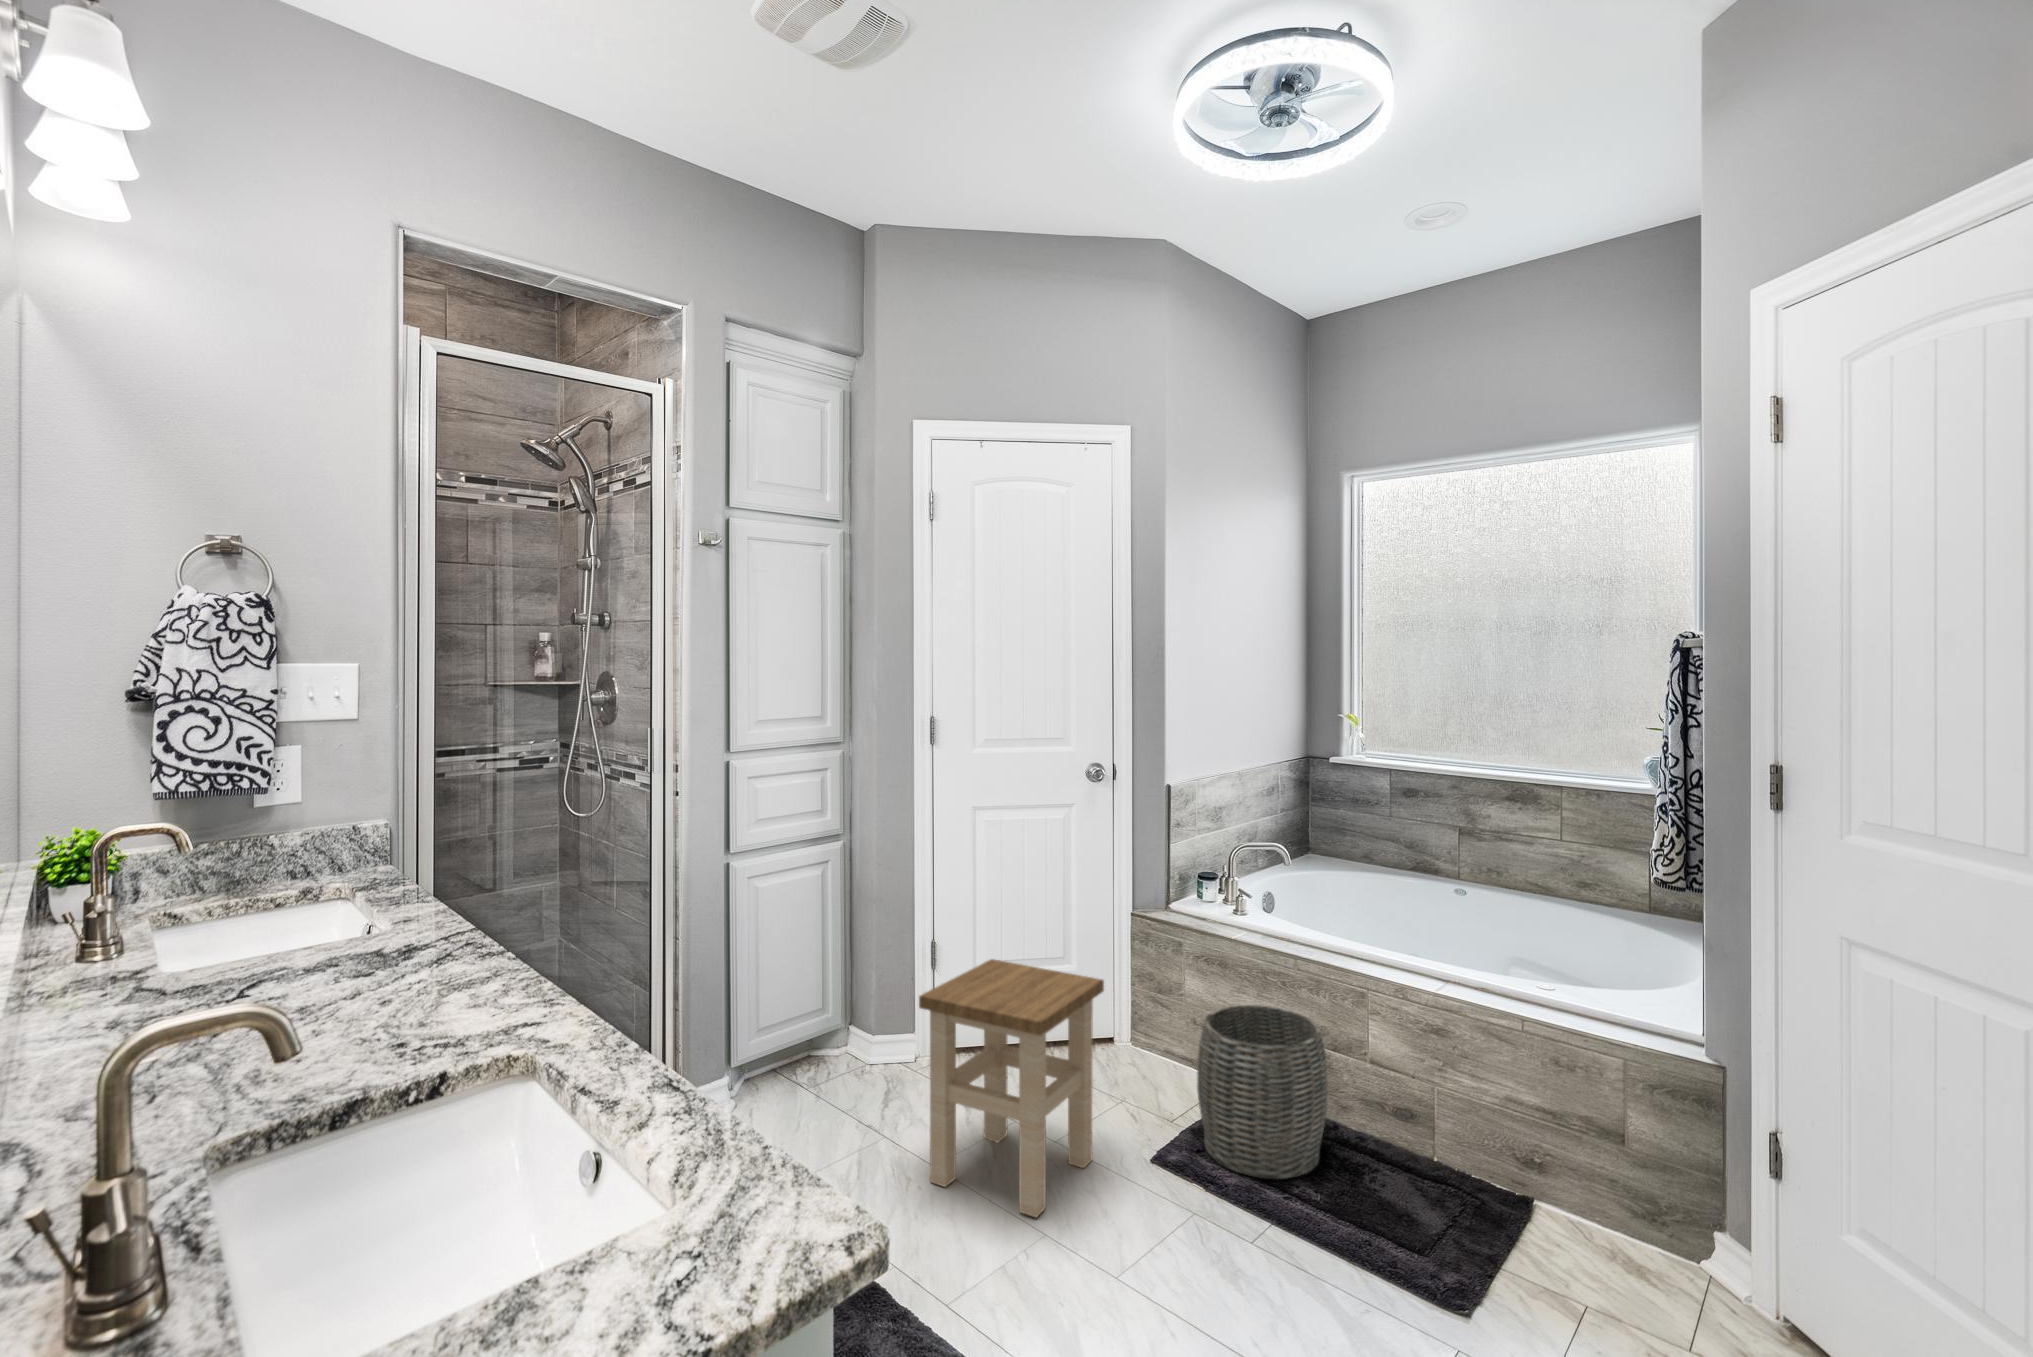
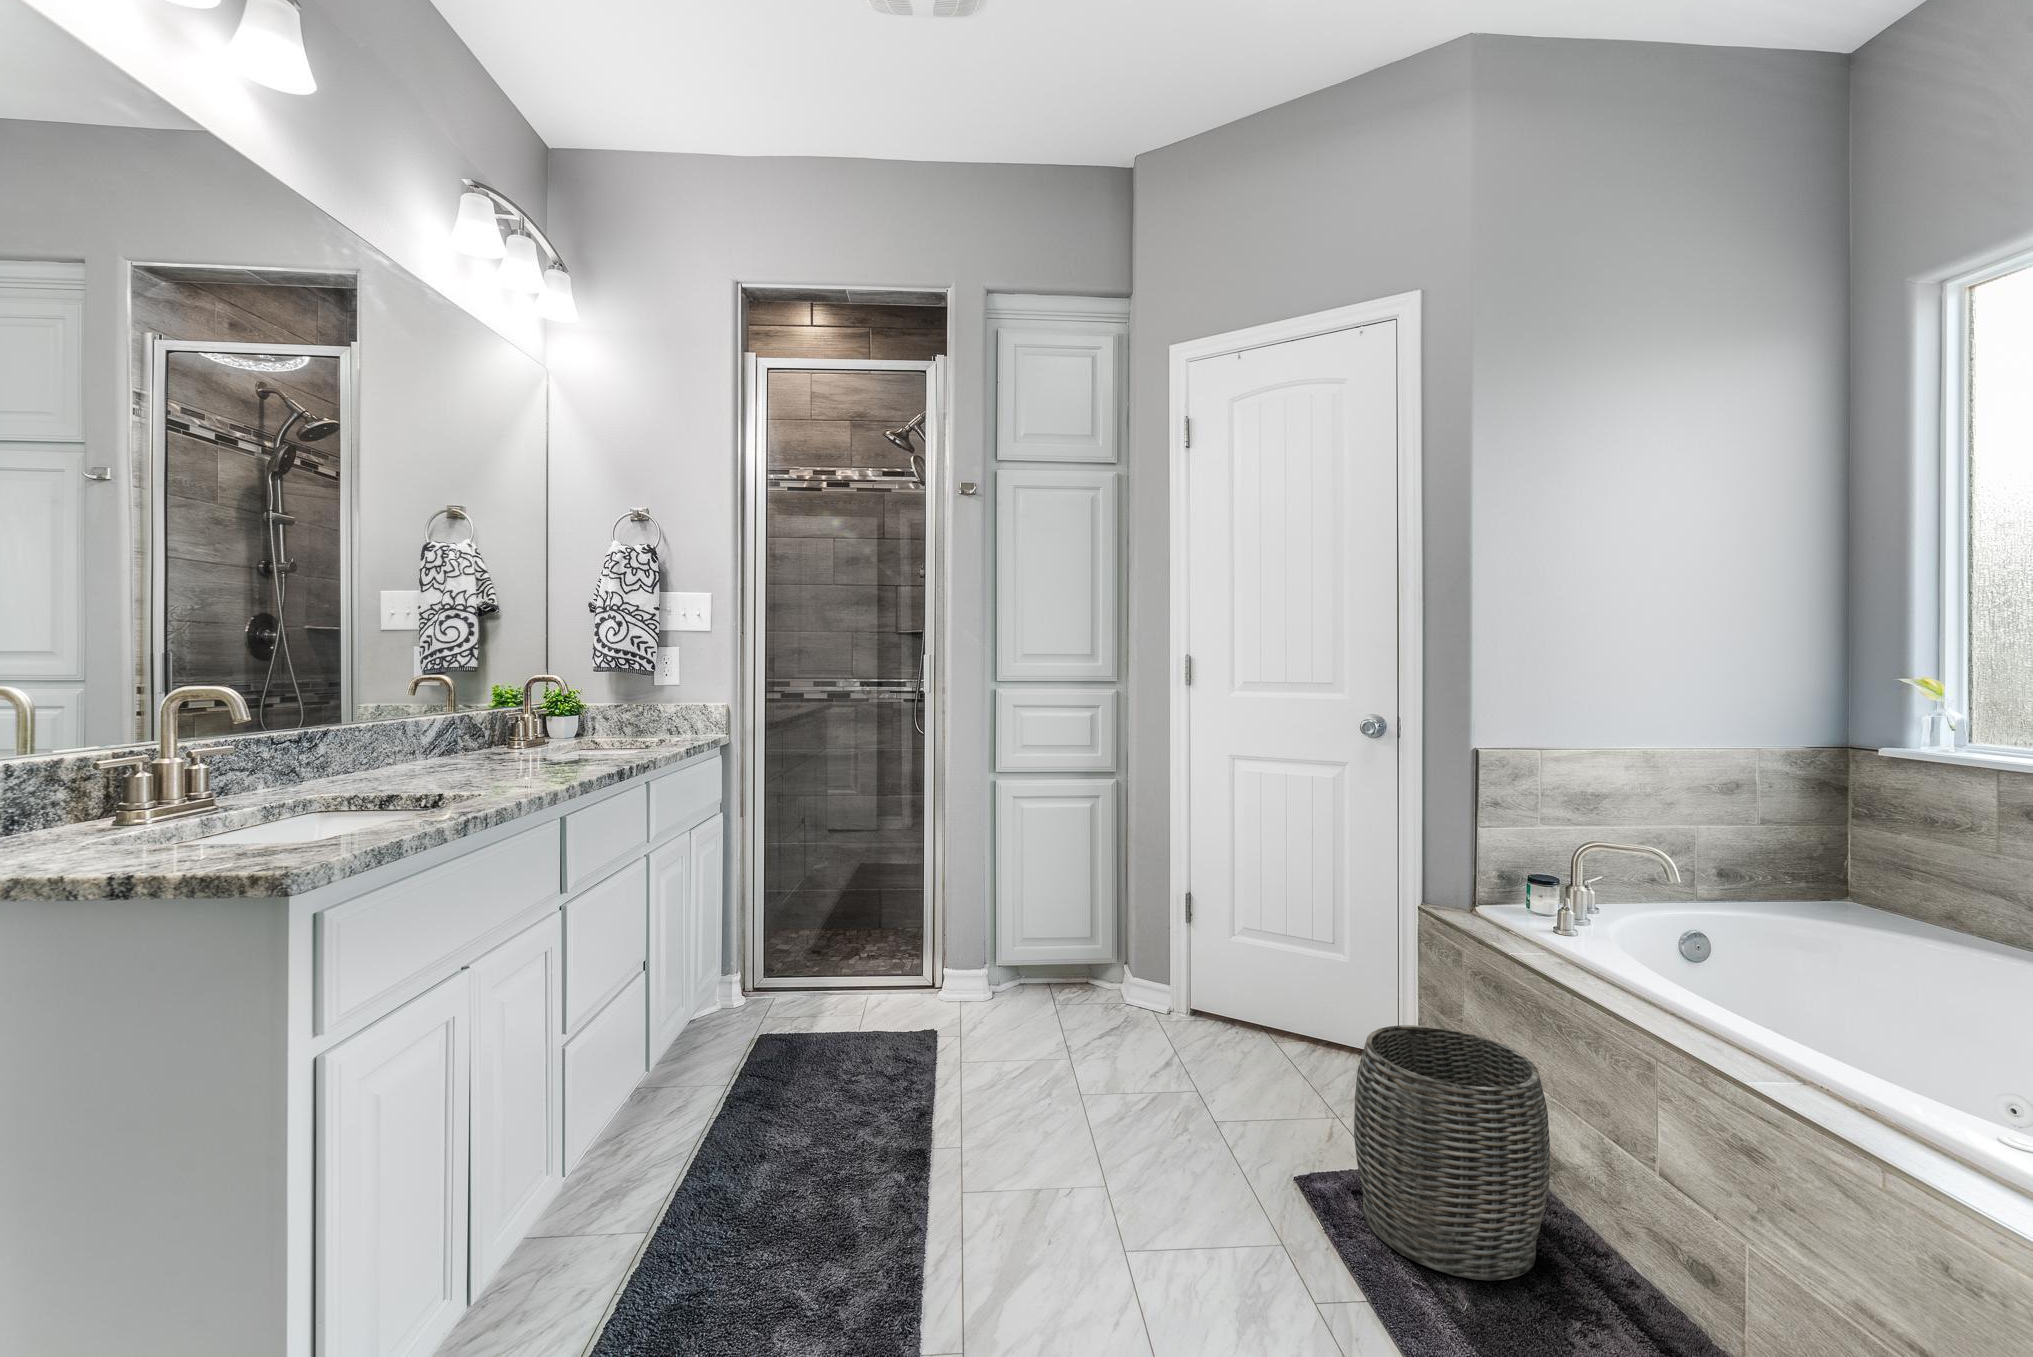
stool: present [919,959,1104,1217] -> none [1045,903,1240,1166]

